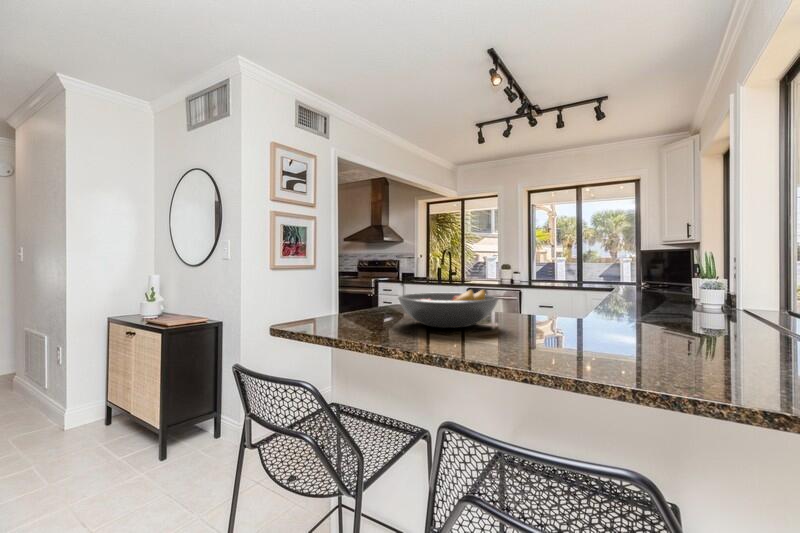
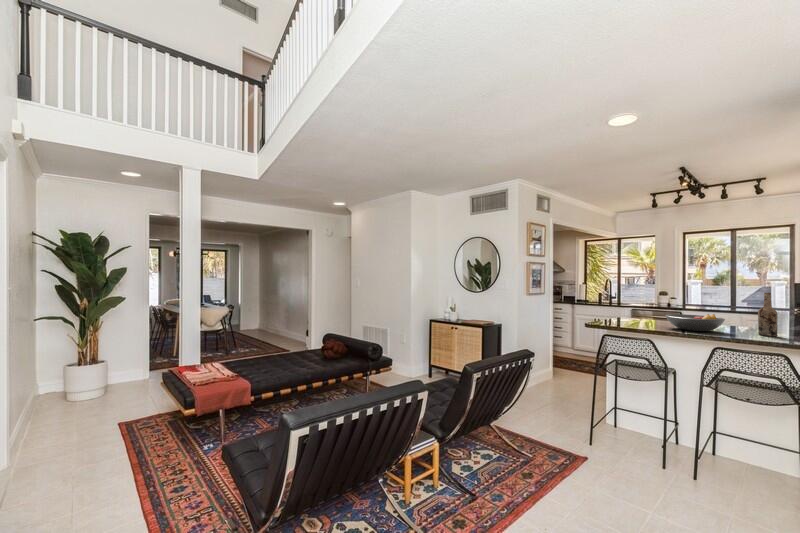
wine bottle: none [557,238,589,333] -> present [758,292,778,336]

